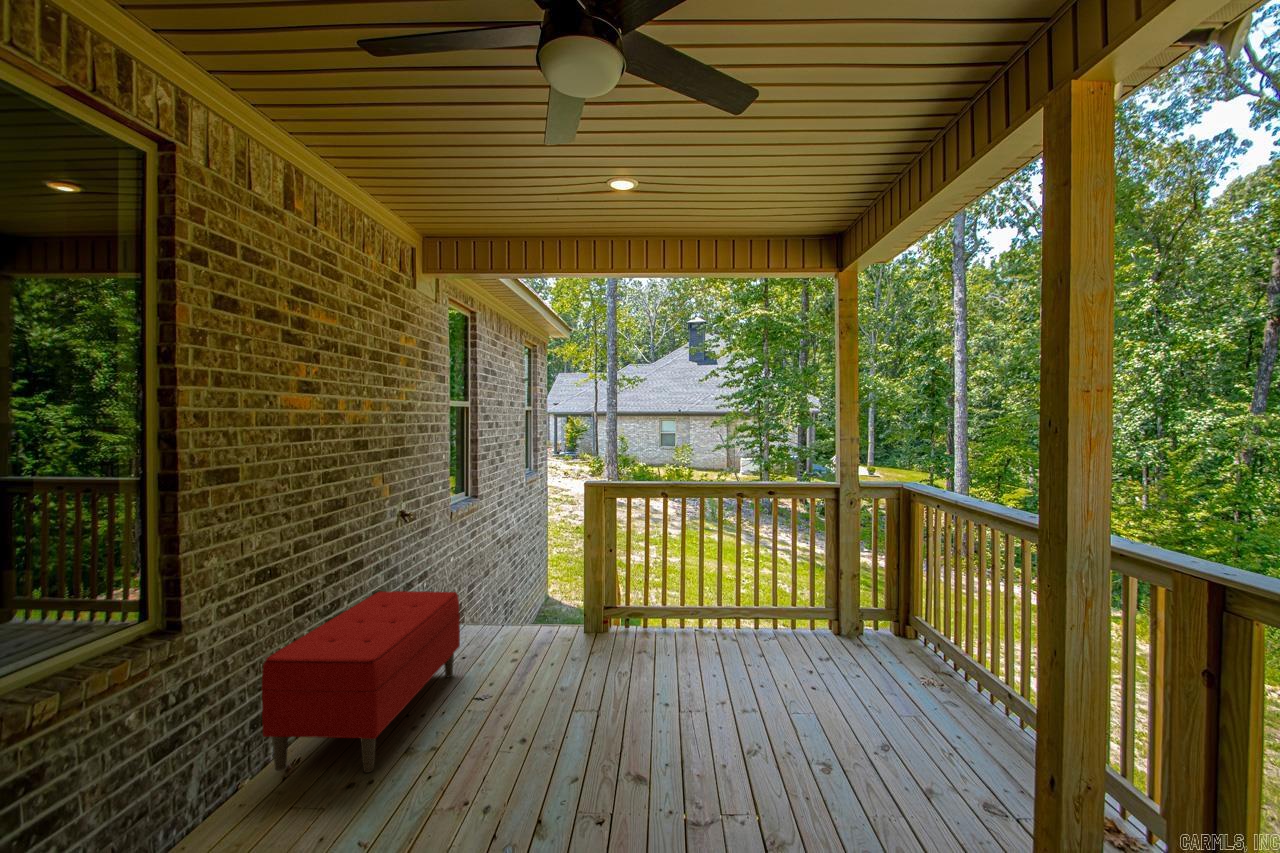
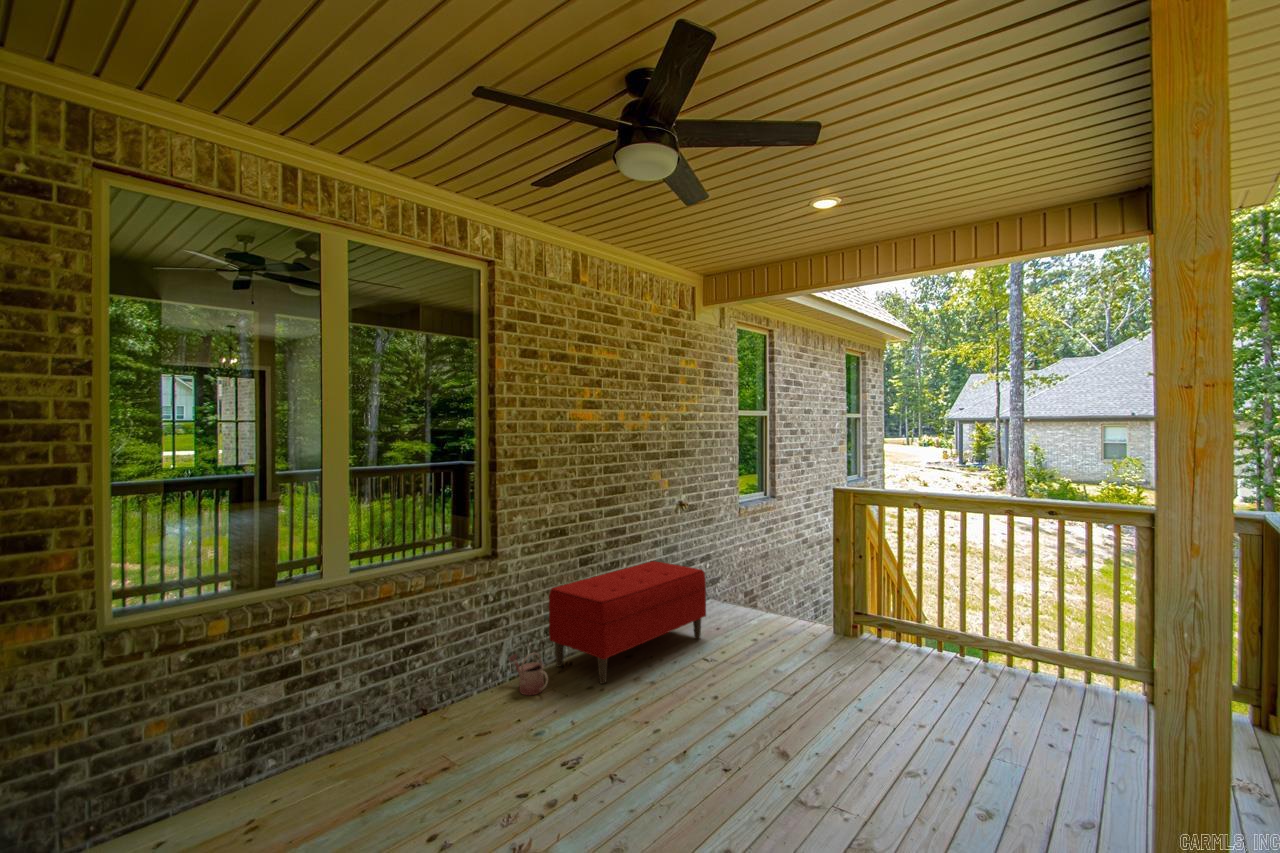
watering can: none [206,762,297,834] -> present [509,653,548,695]

